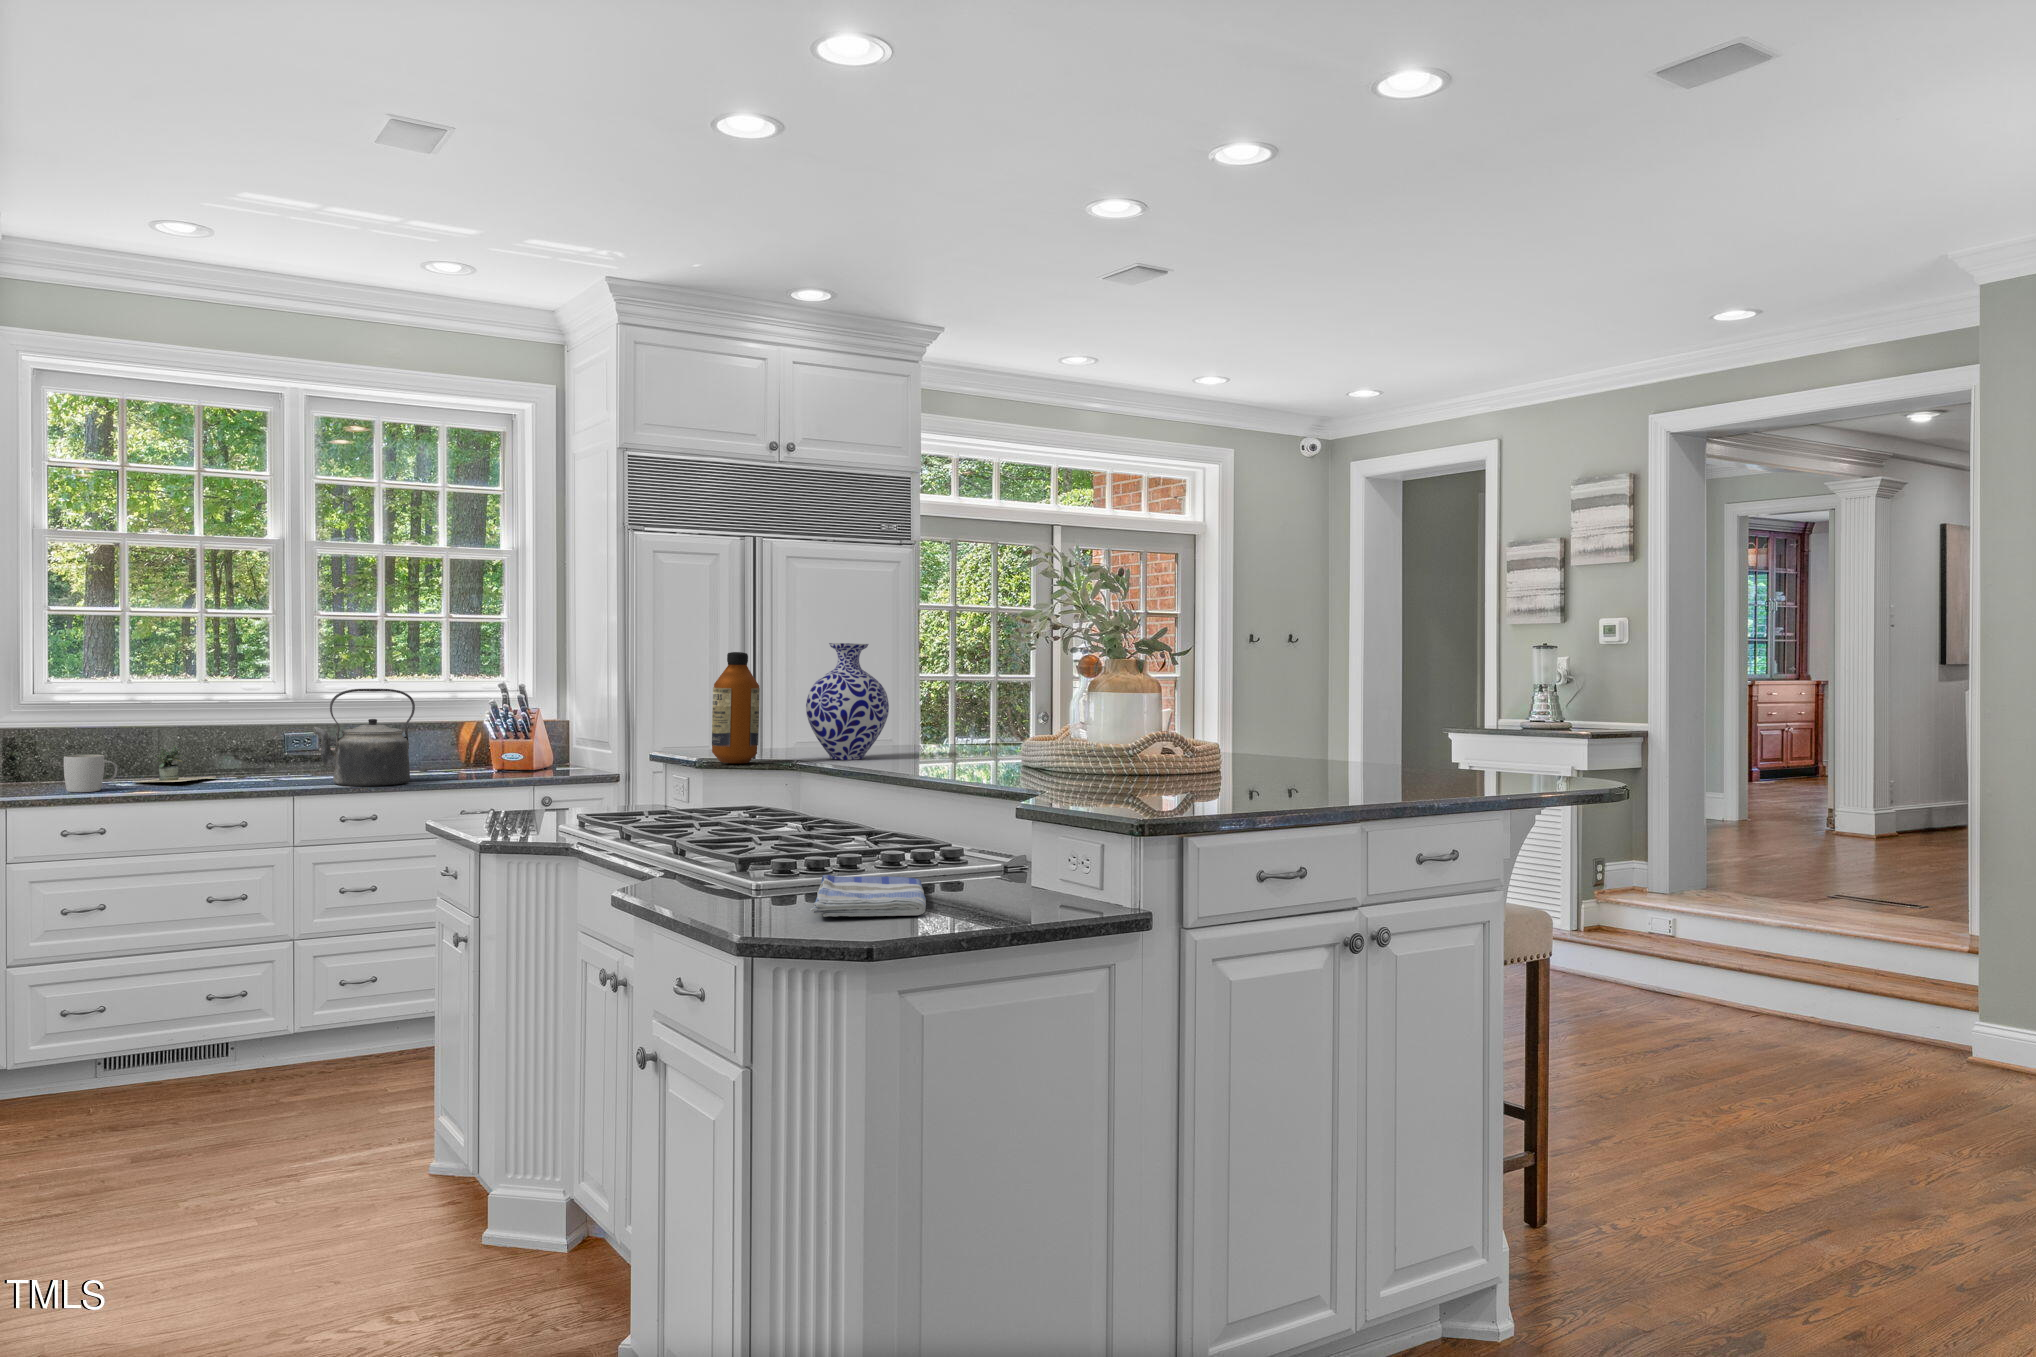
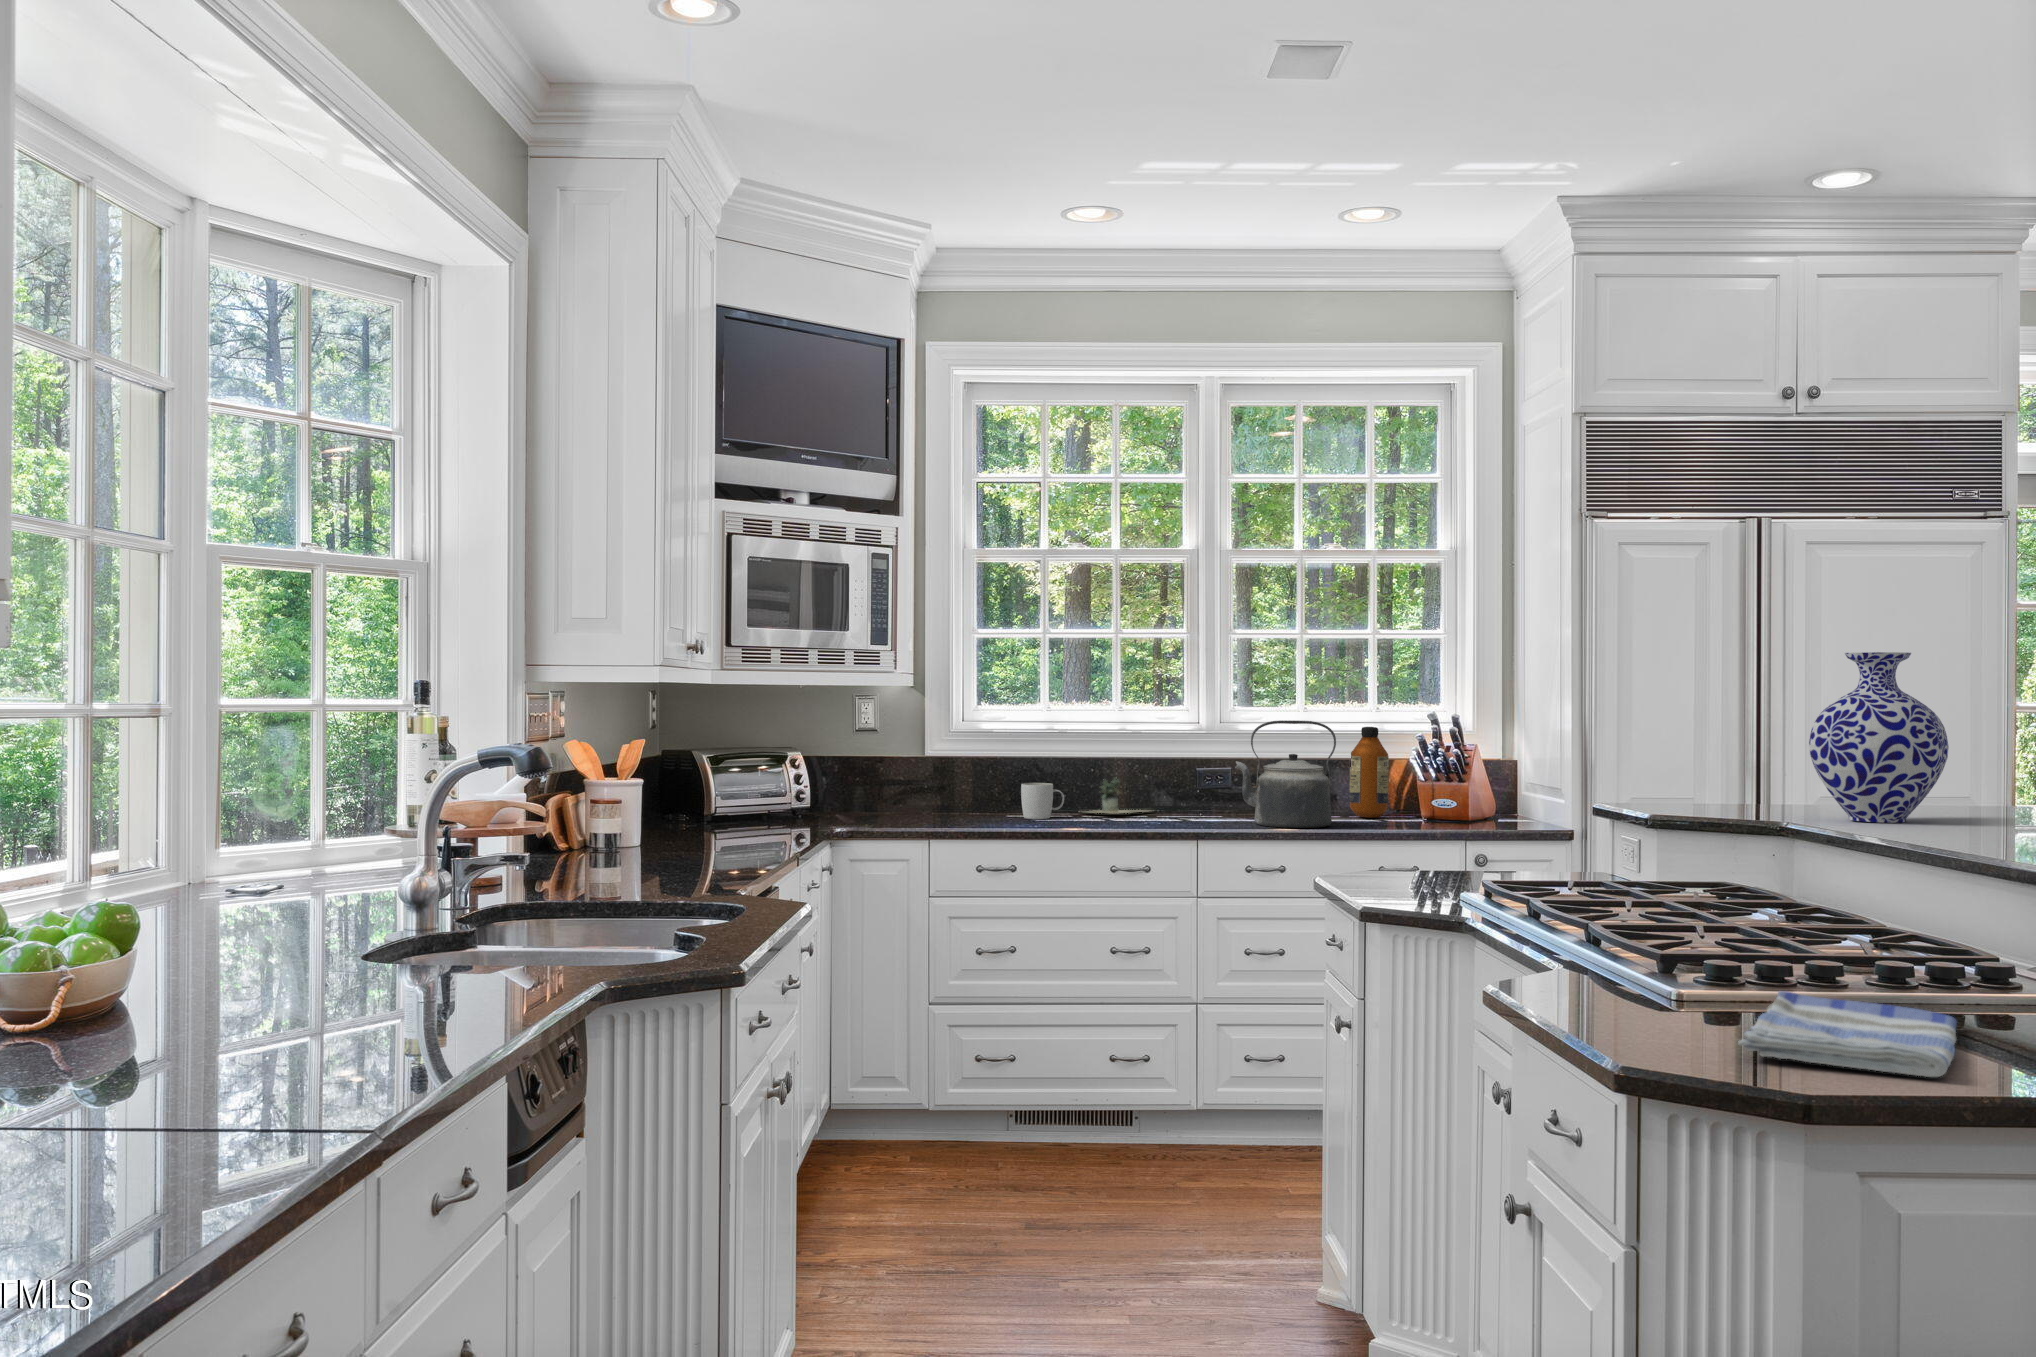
bottle: present [712,652,760,763] -> present [1350,727,1389,818]

